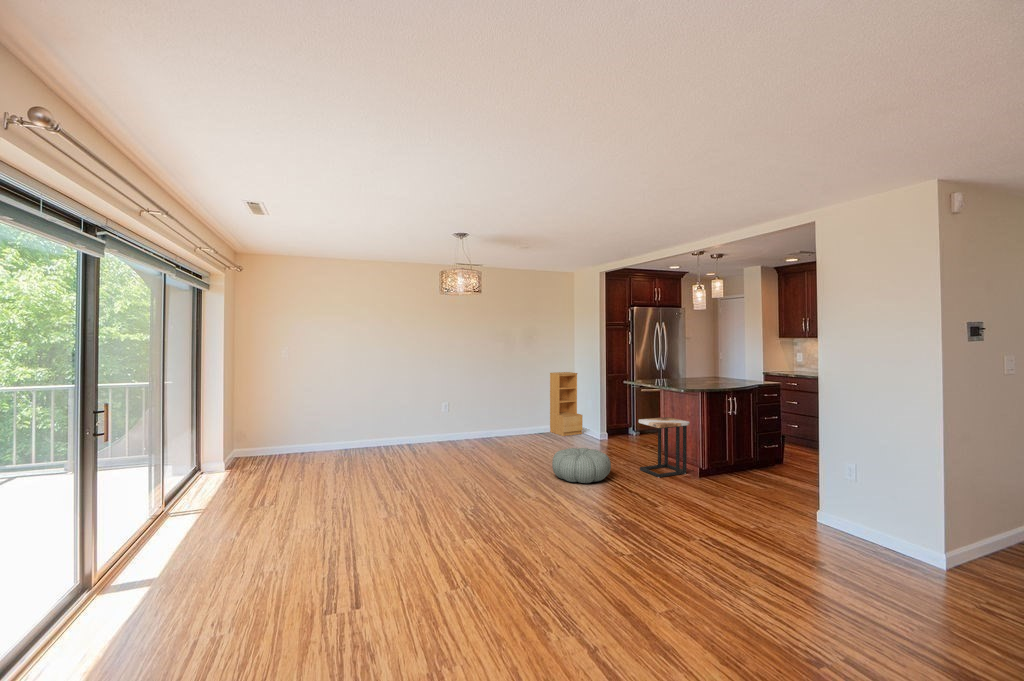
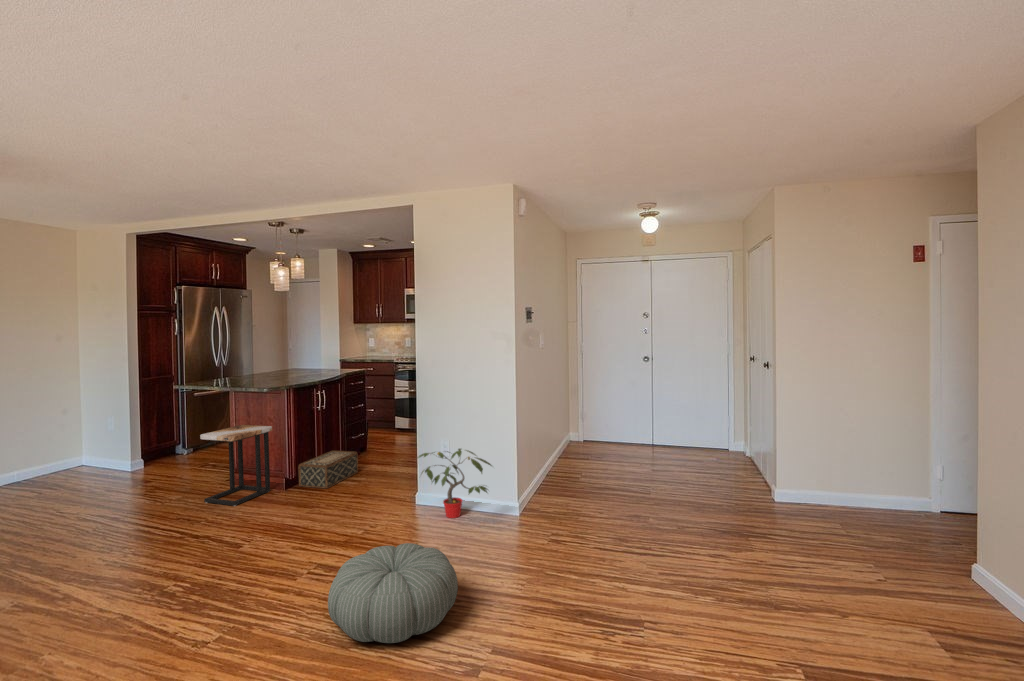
bookshelf: present [550,372,583,436] -> none [25,380,97,481]
pouf: present [552,448,611,483] -> present [328,543,458,643]
woven basket: none [710,452,766,483] -> present [298,450,358,489]
potted plant: none [810,469,912,543] -> present [418,449,492,518]

